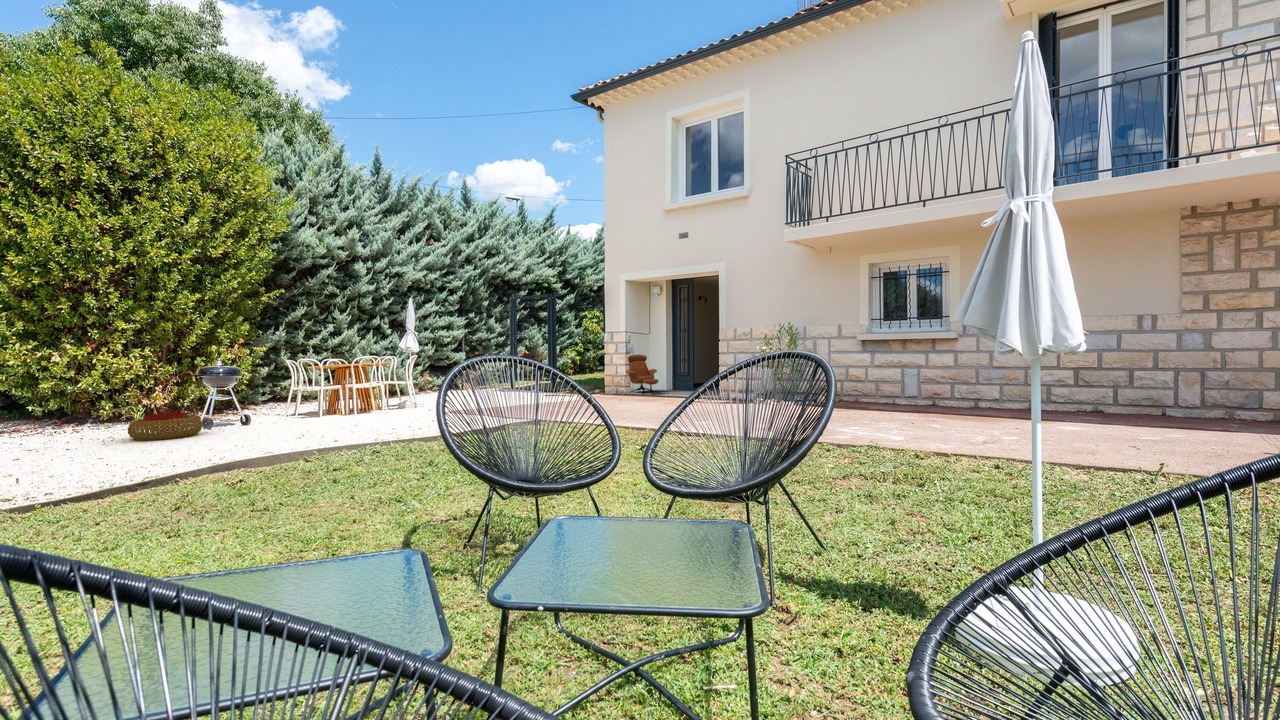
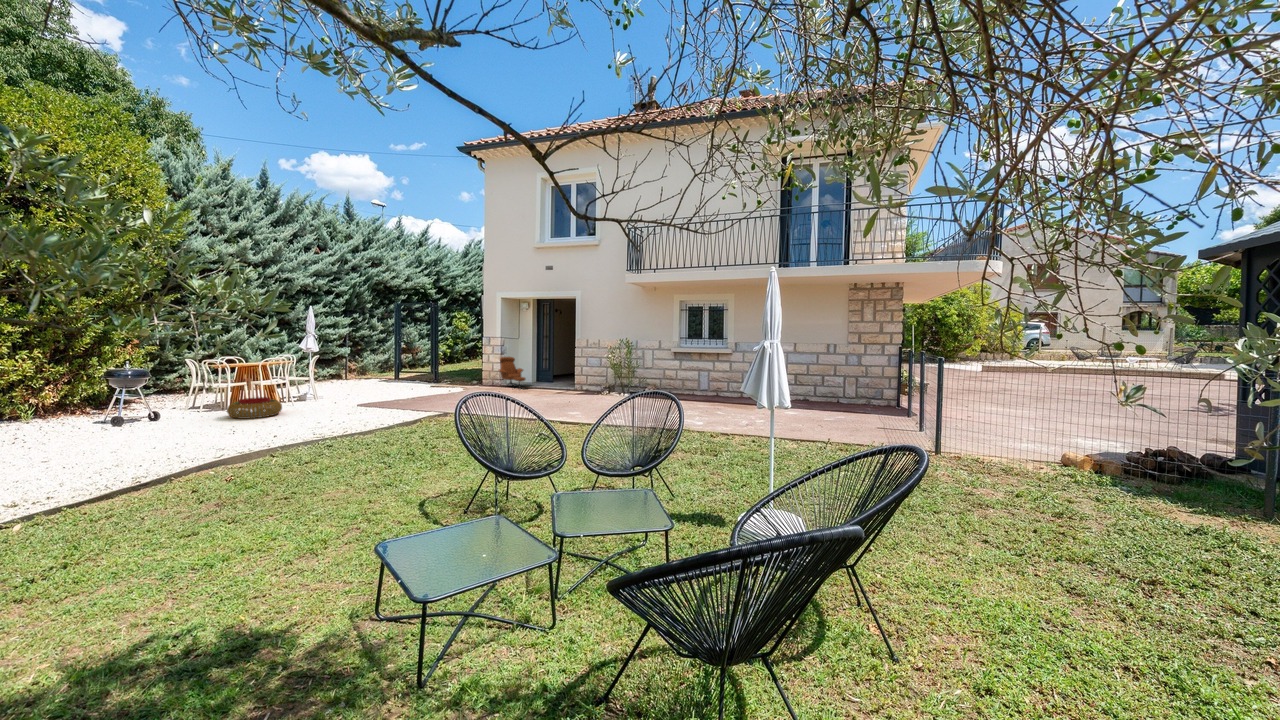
pouf: present [128,412,203,440] -> present [227,397,282,419]

